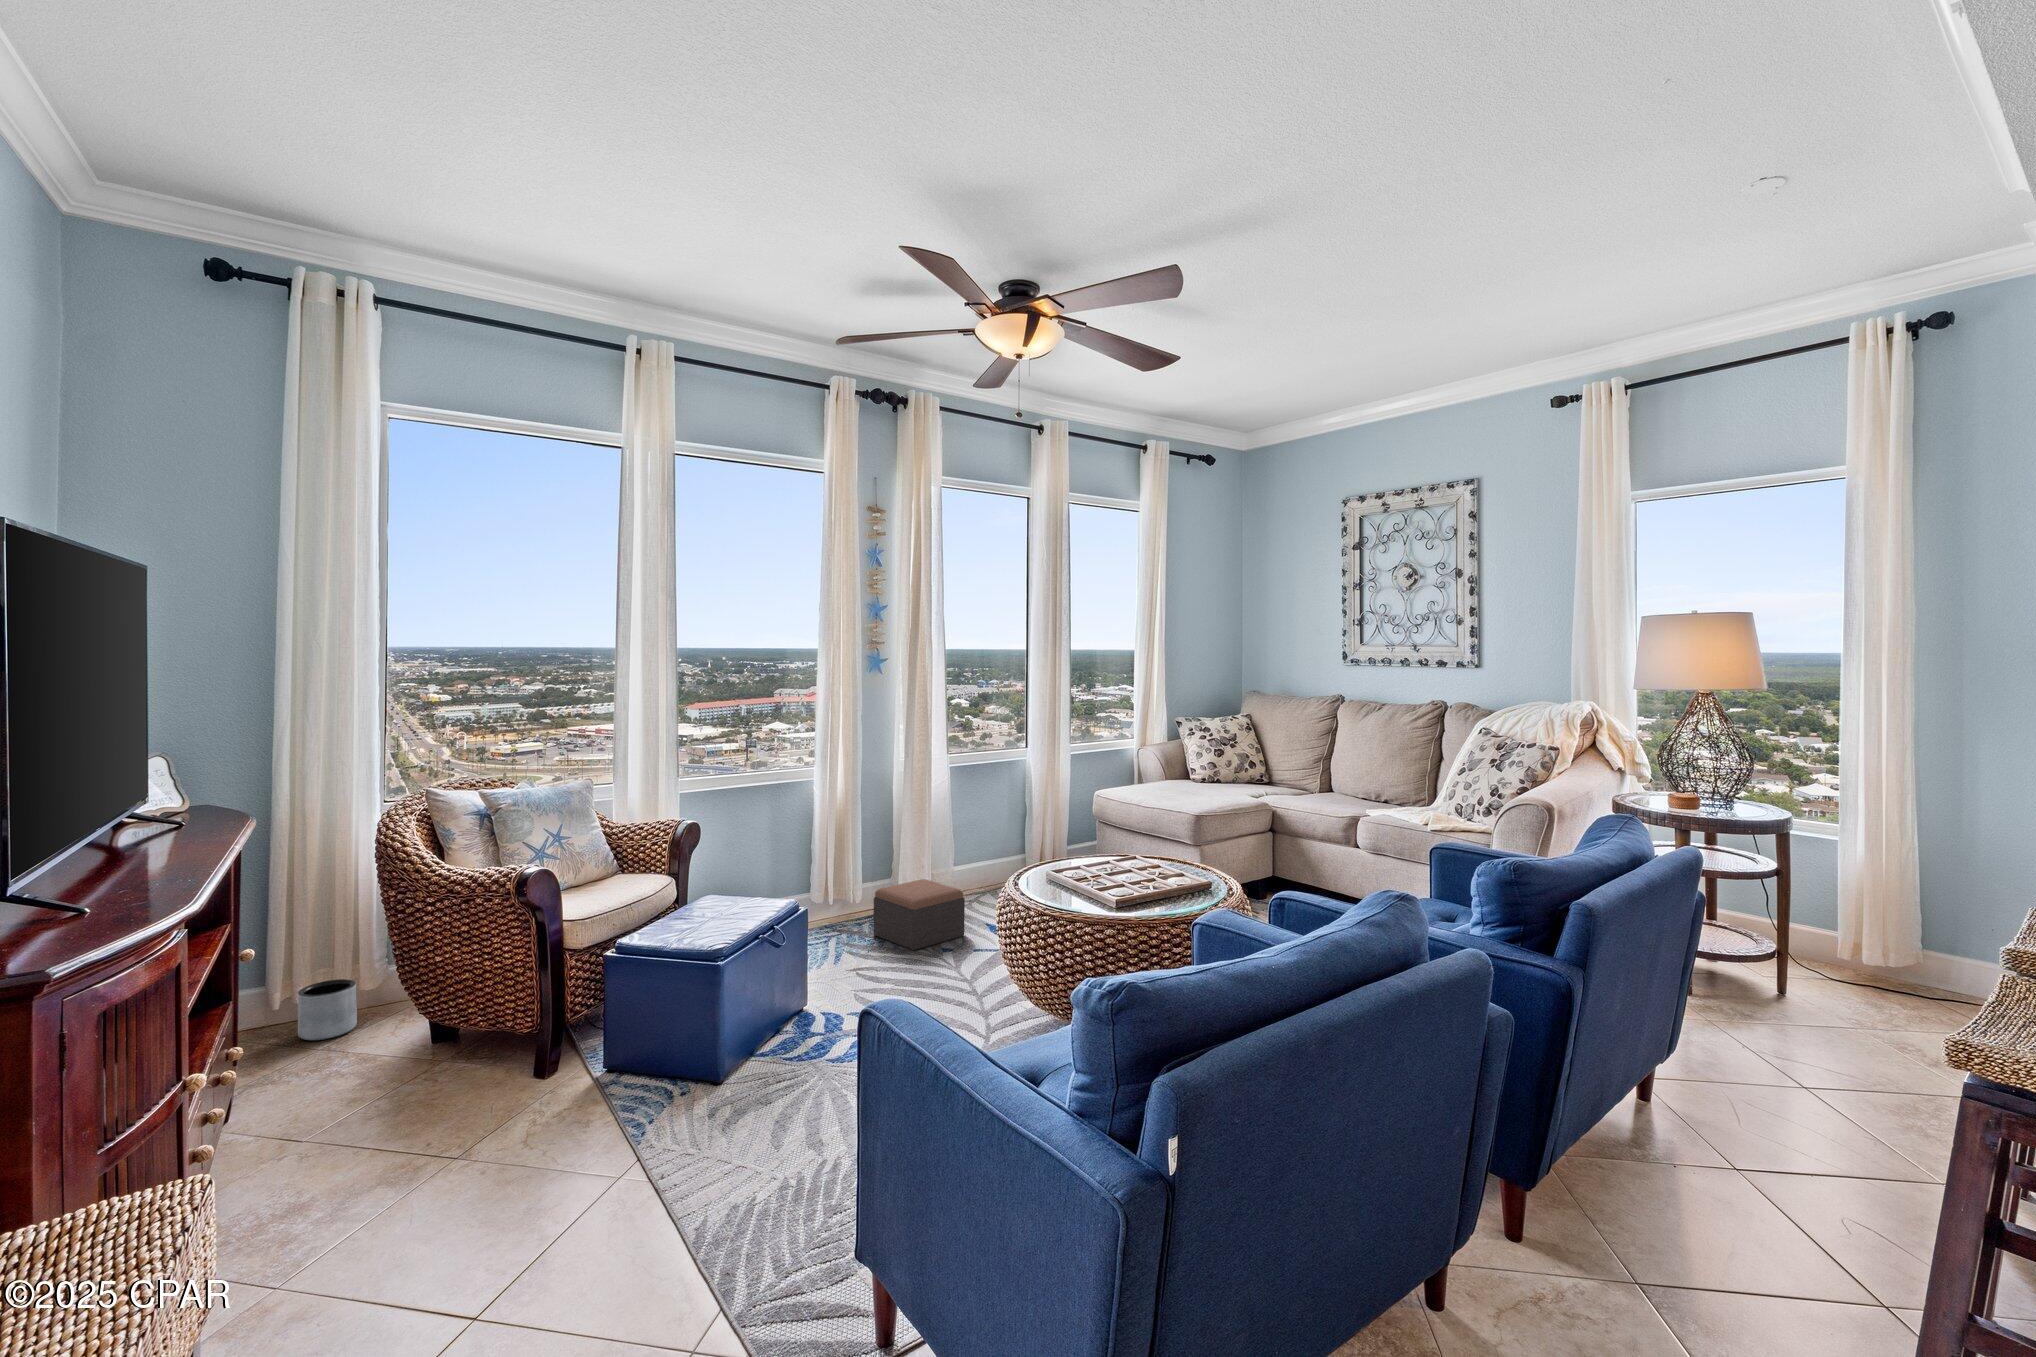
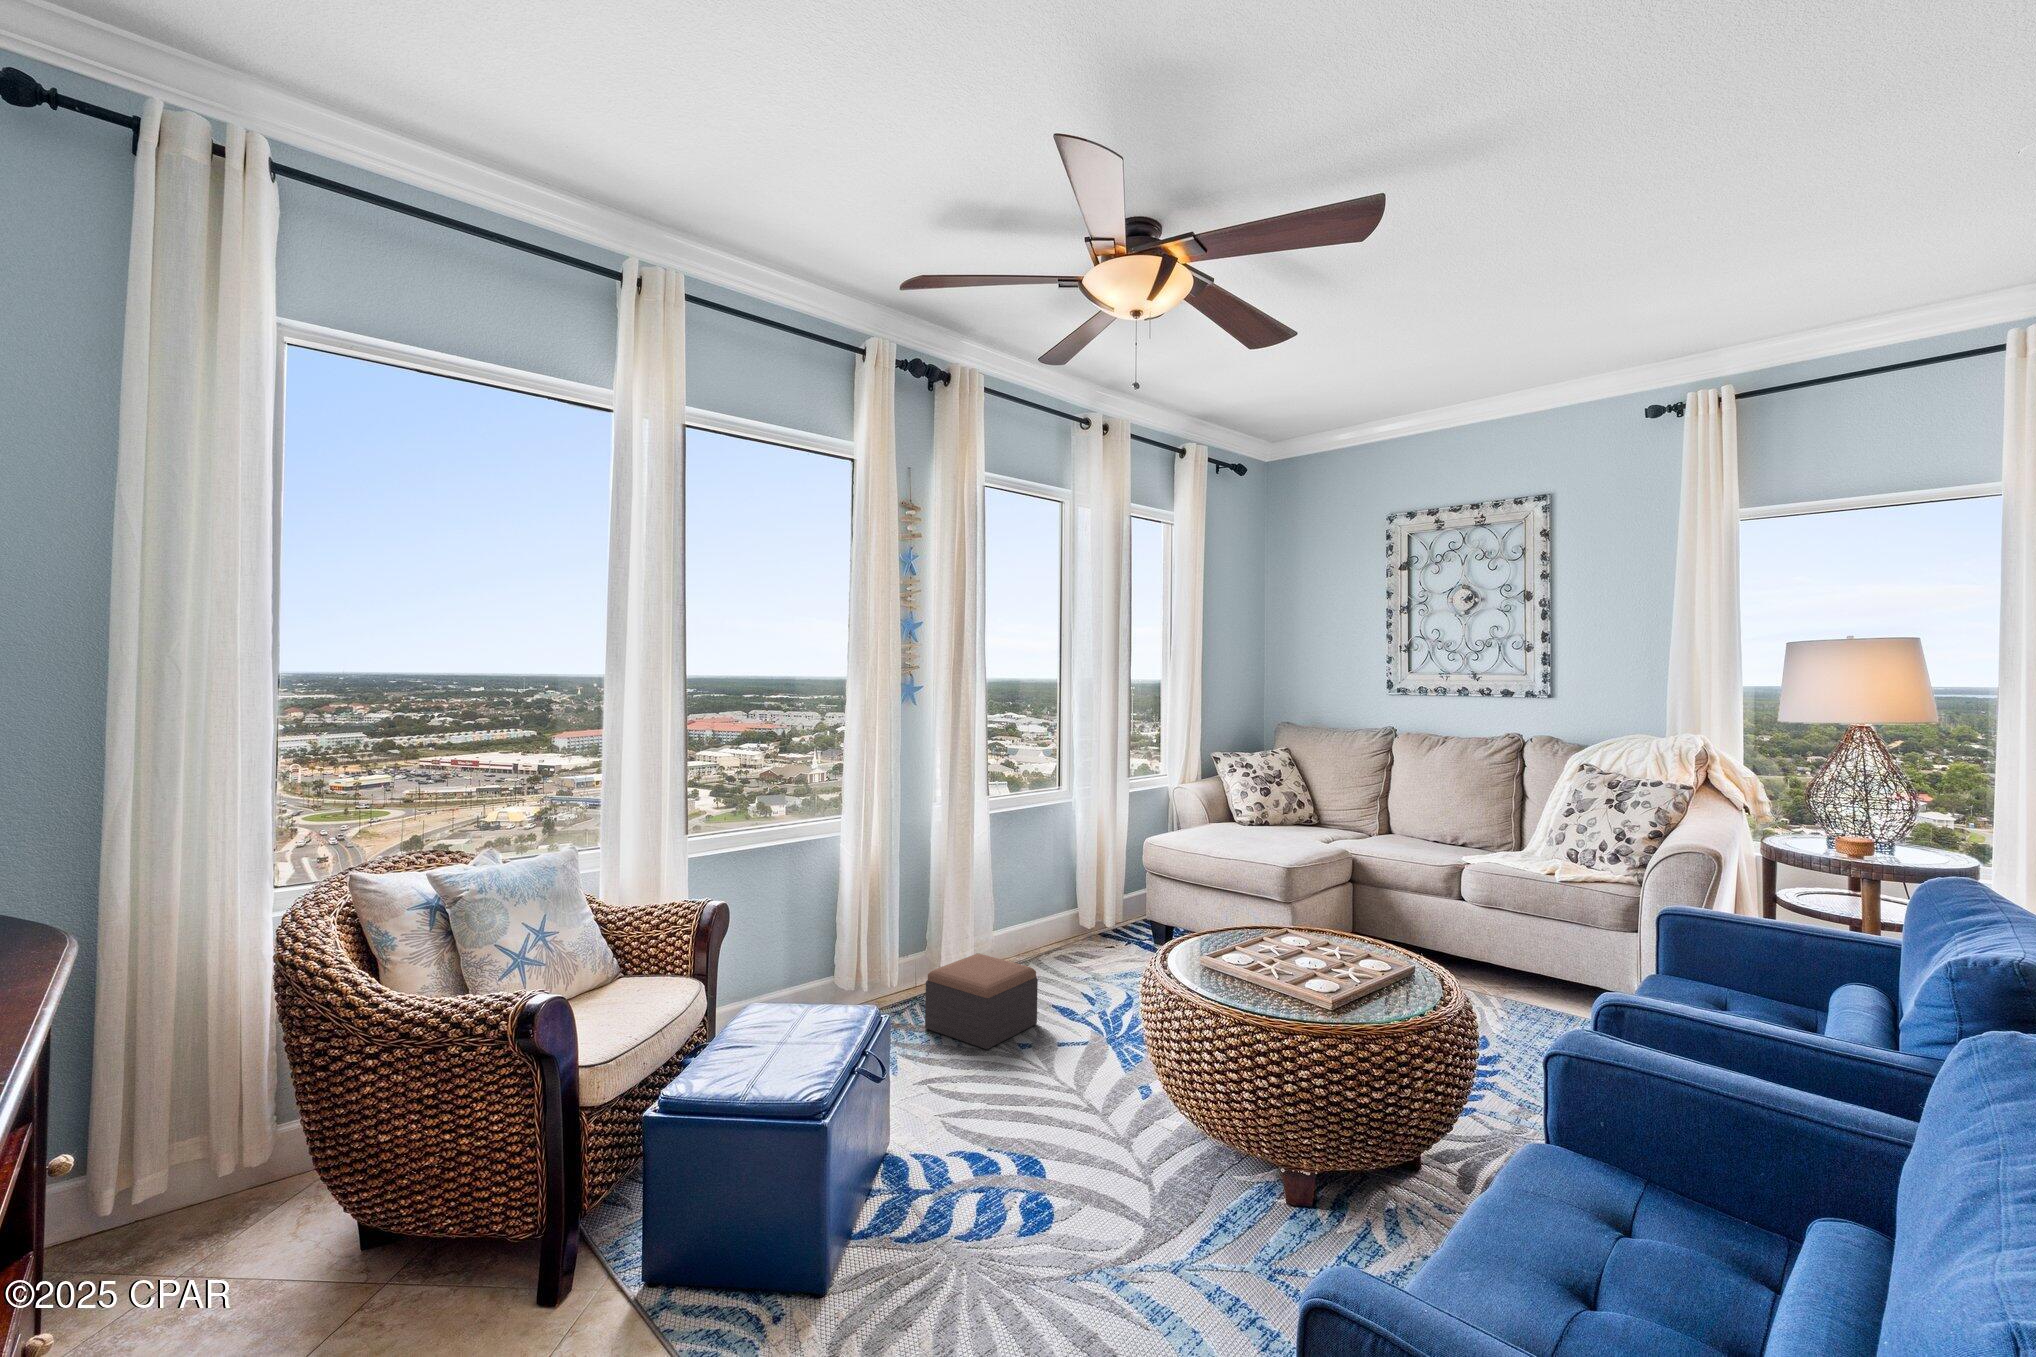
planter: present [298,979,357,1041] -> none [130,1162,228,1269]

